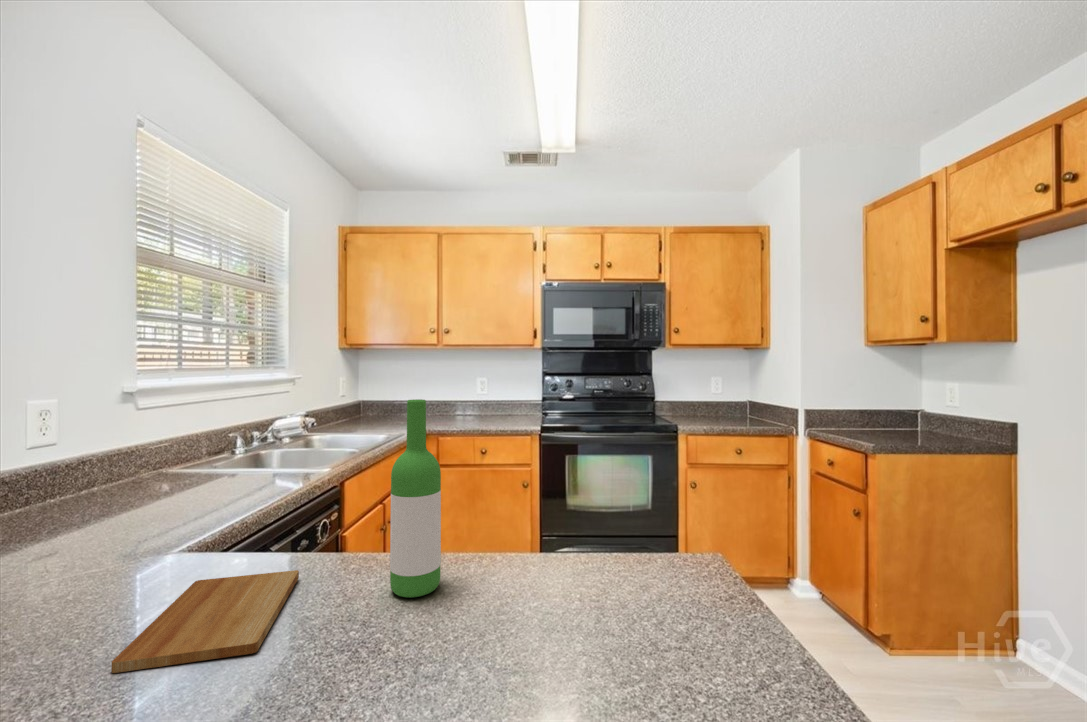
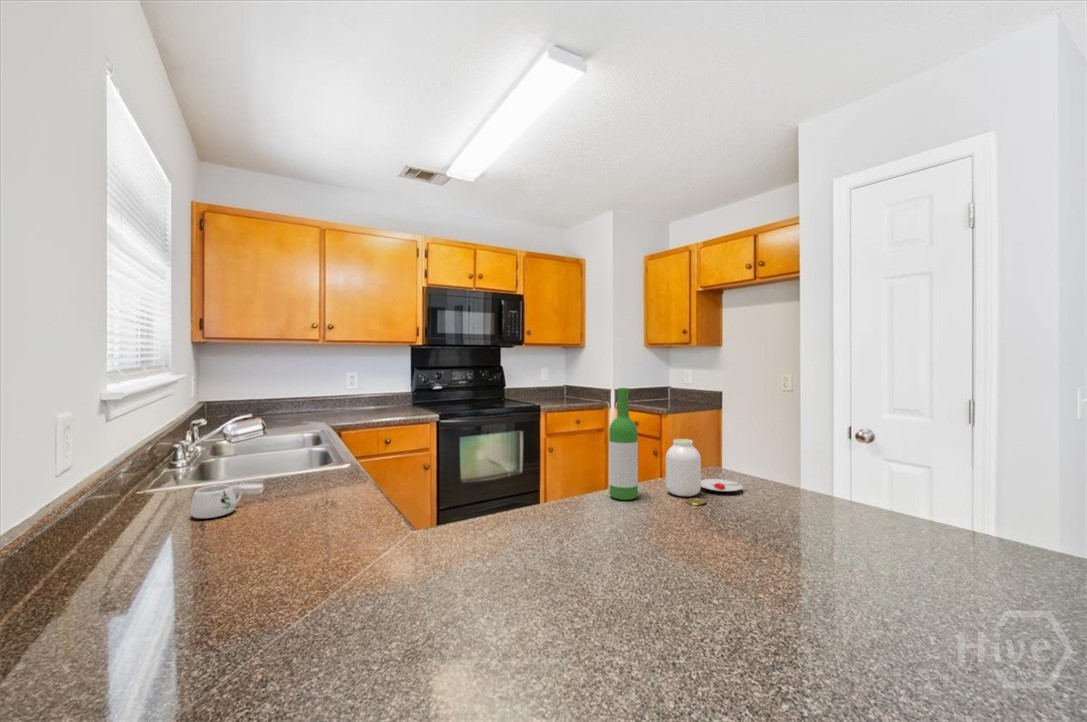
mug: none [80,474,142,505] -> present [190,484,242,518]
jar: none [462,503,654,650] -> present [666,439,743,505]
cutting board: present [111,570,299,673] -> none [518,501,630,546]

